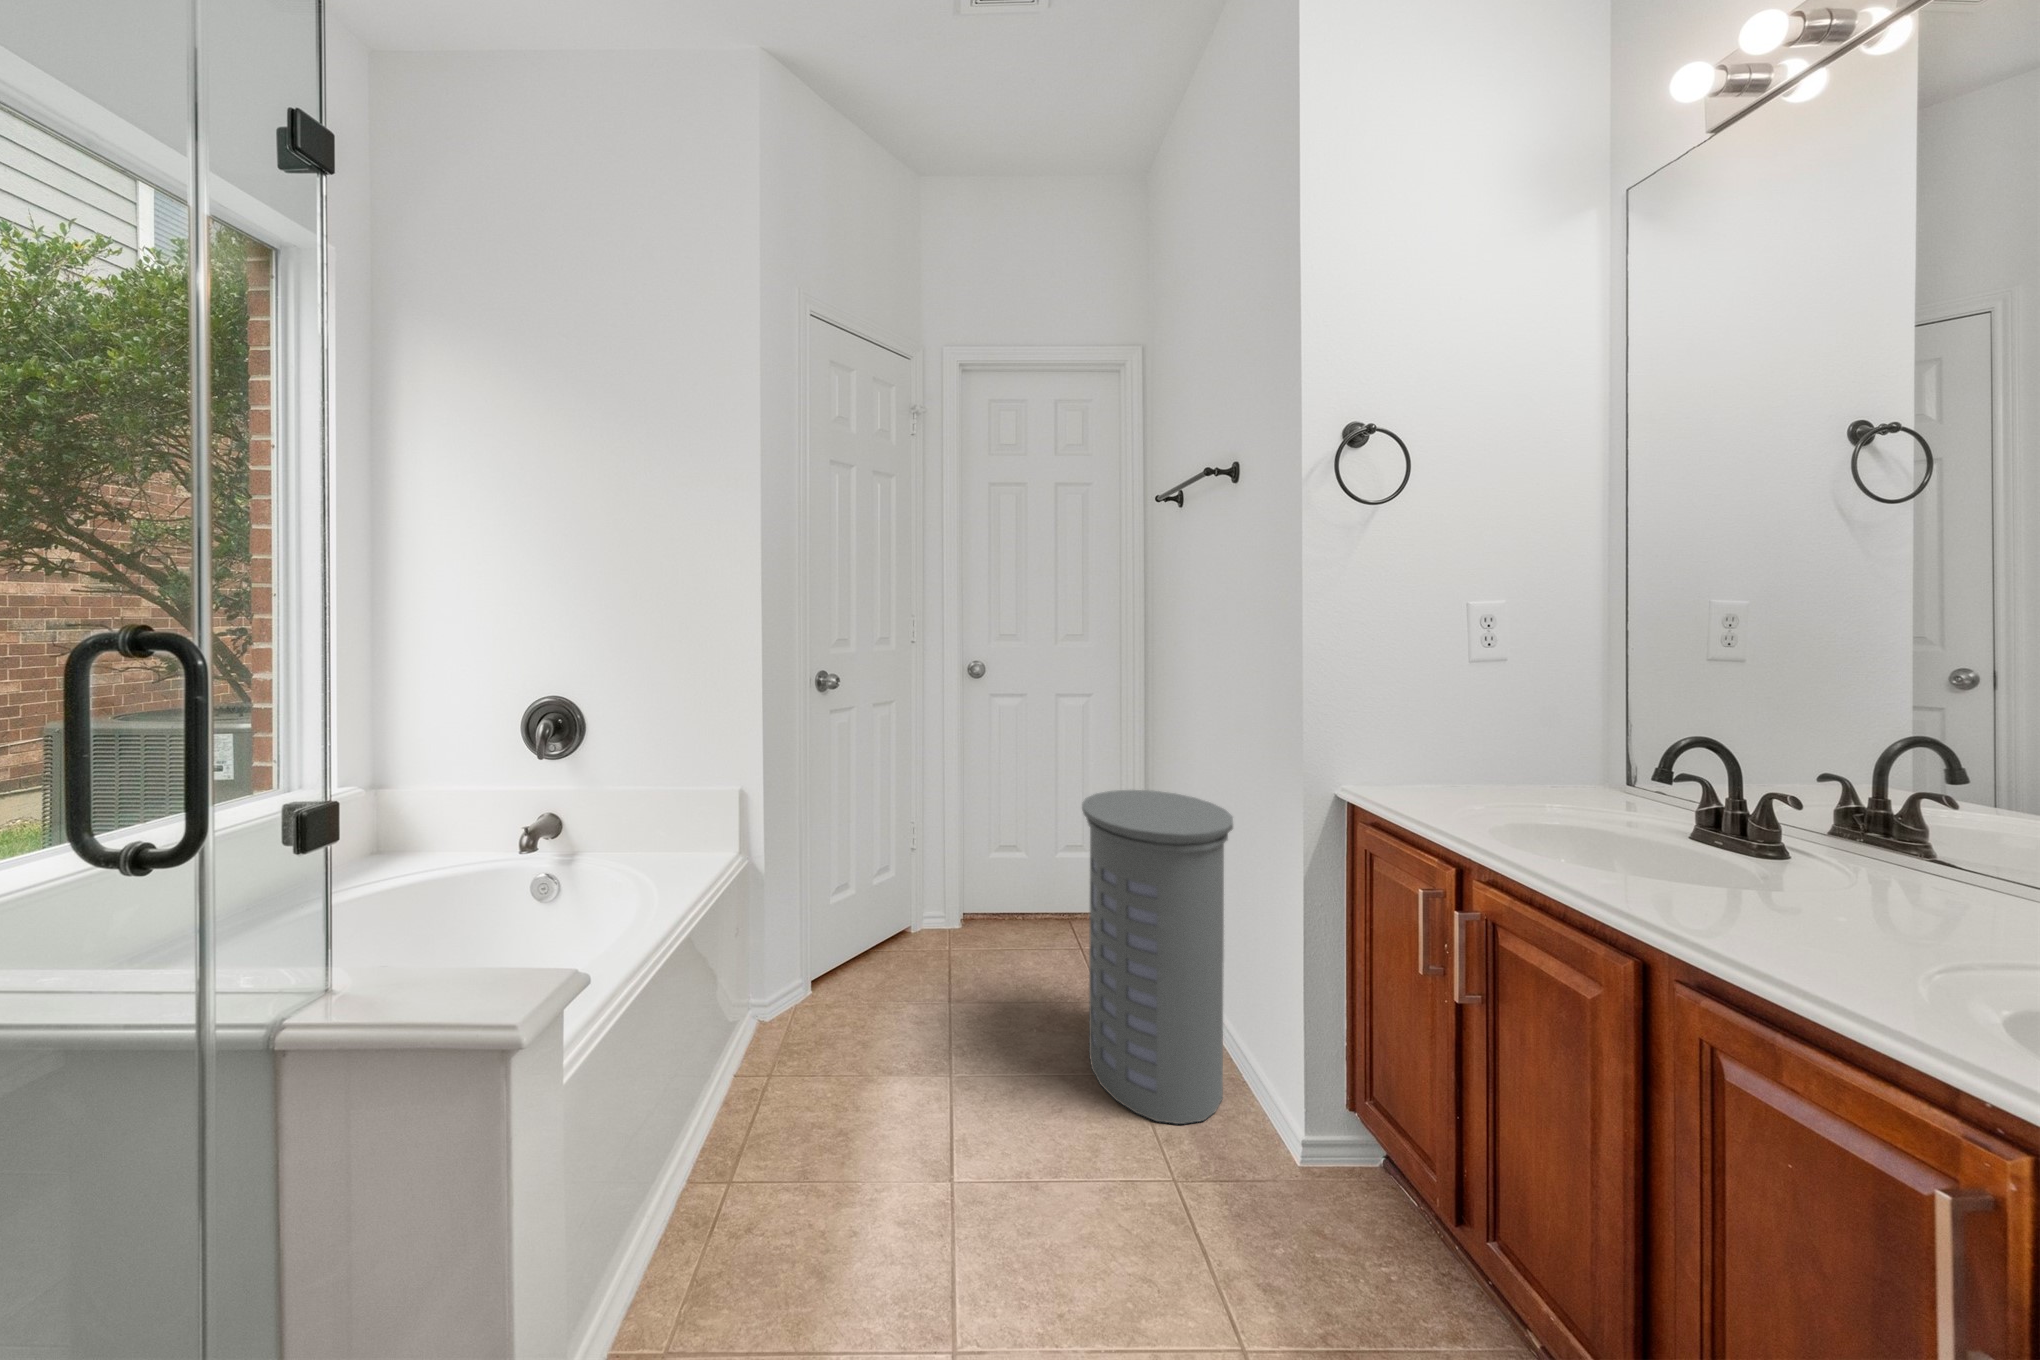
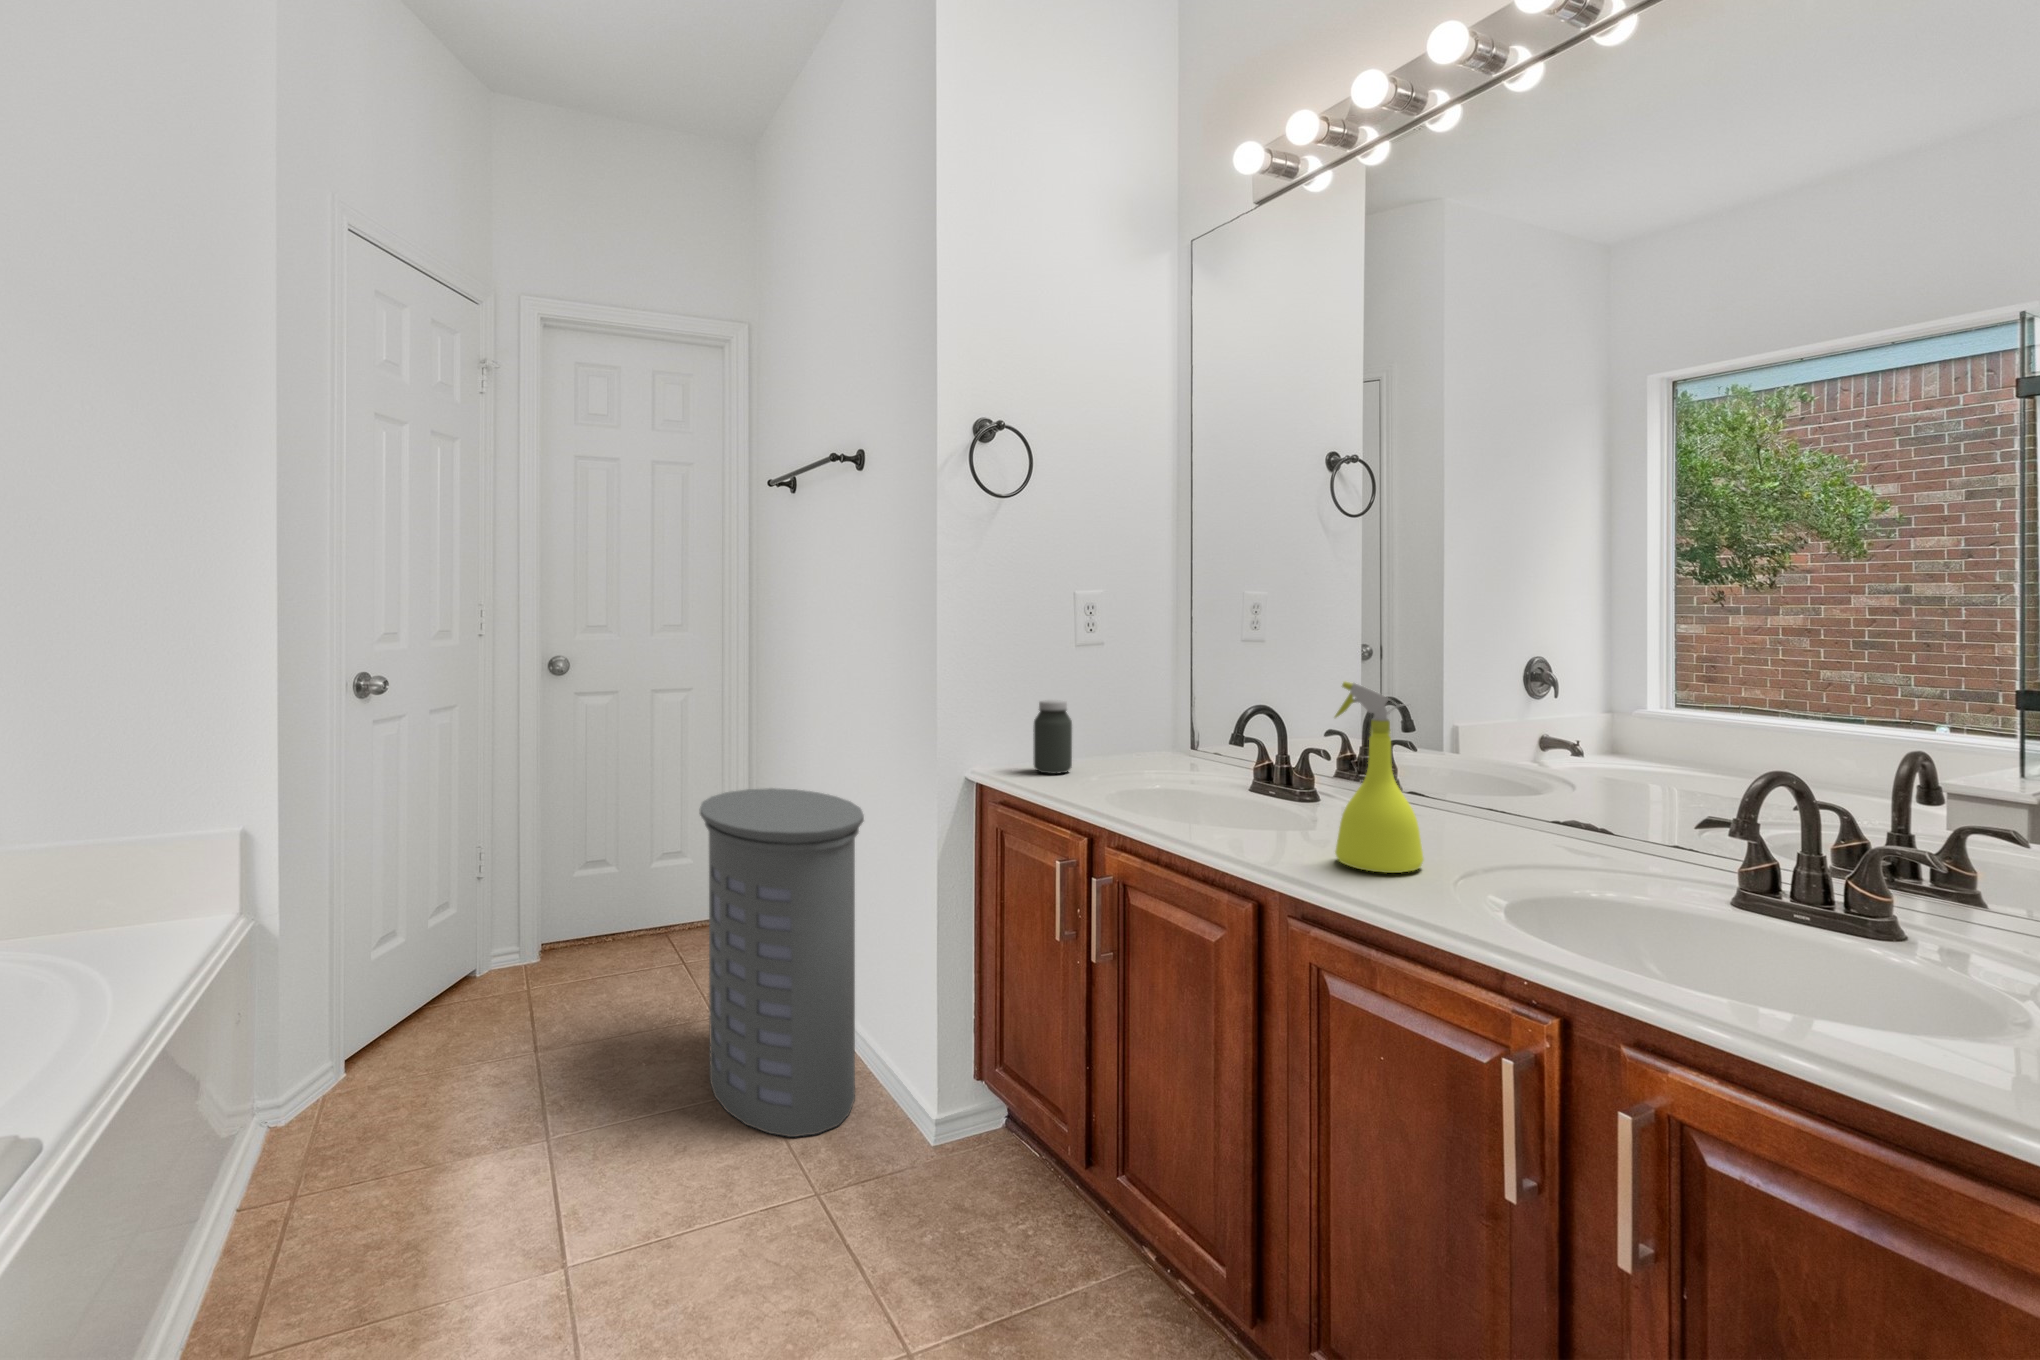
spray bottle: none [1761,709,1901,951] -> present [1335,682,1424,873]
jar: none [1413,719,1459,797] -> present [1033,700,1072,774]

